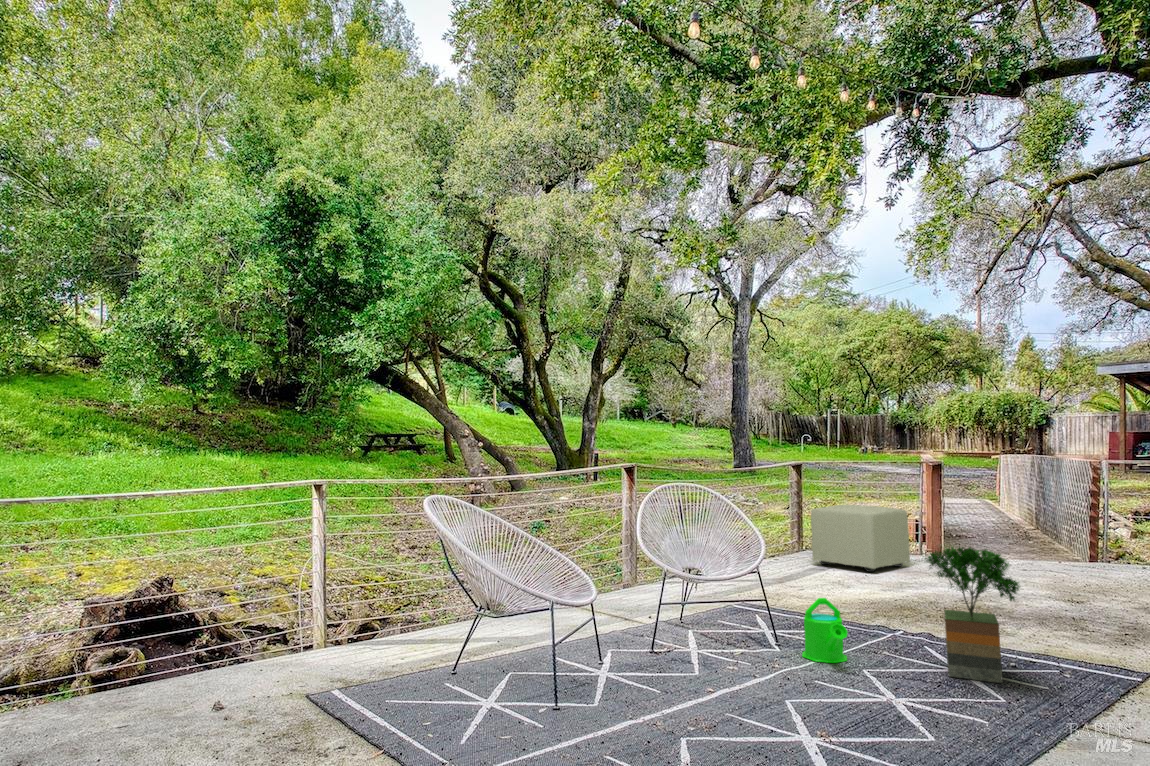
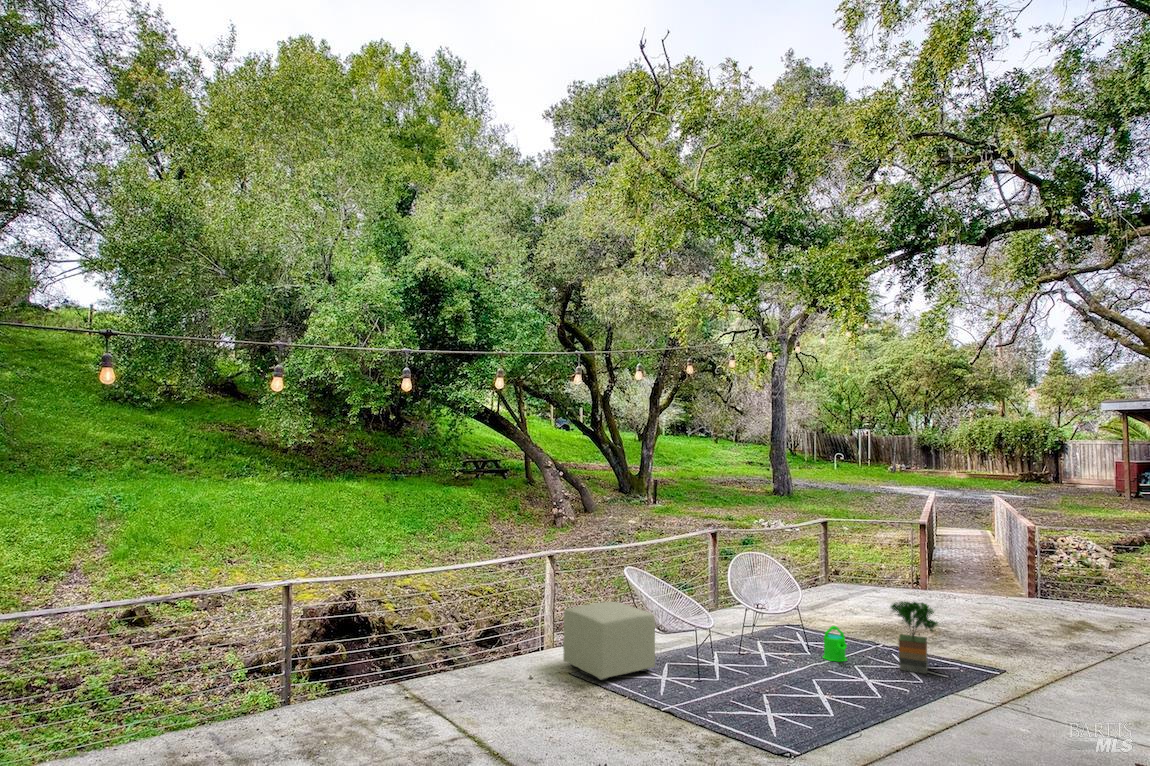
ottoman: present [811,505,910,572] -> present [563,602,655,681]

